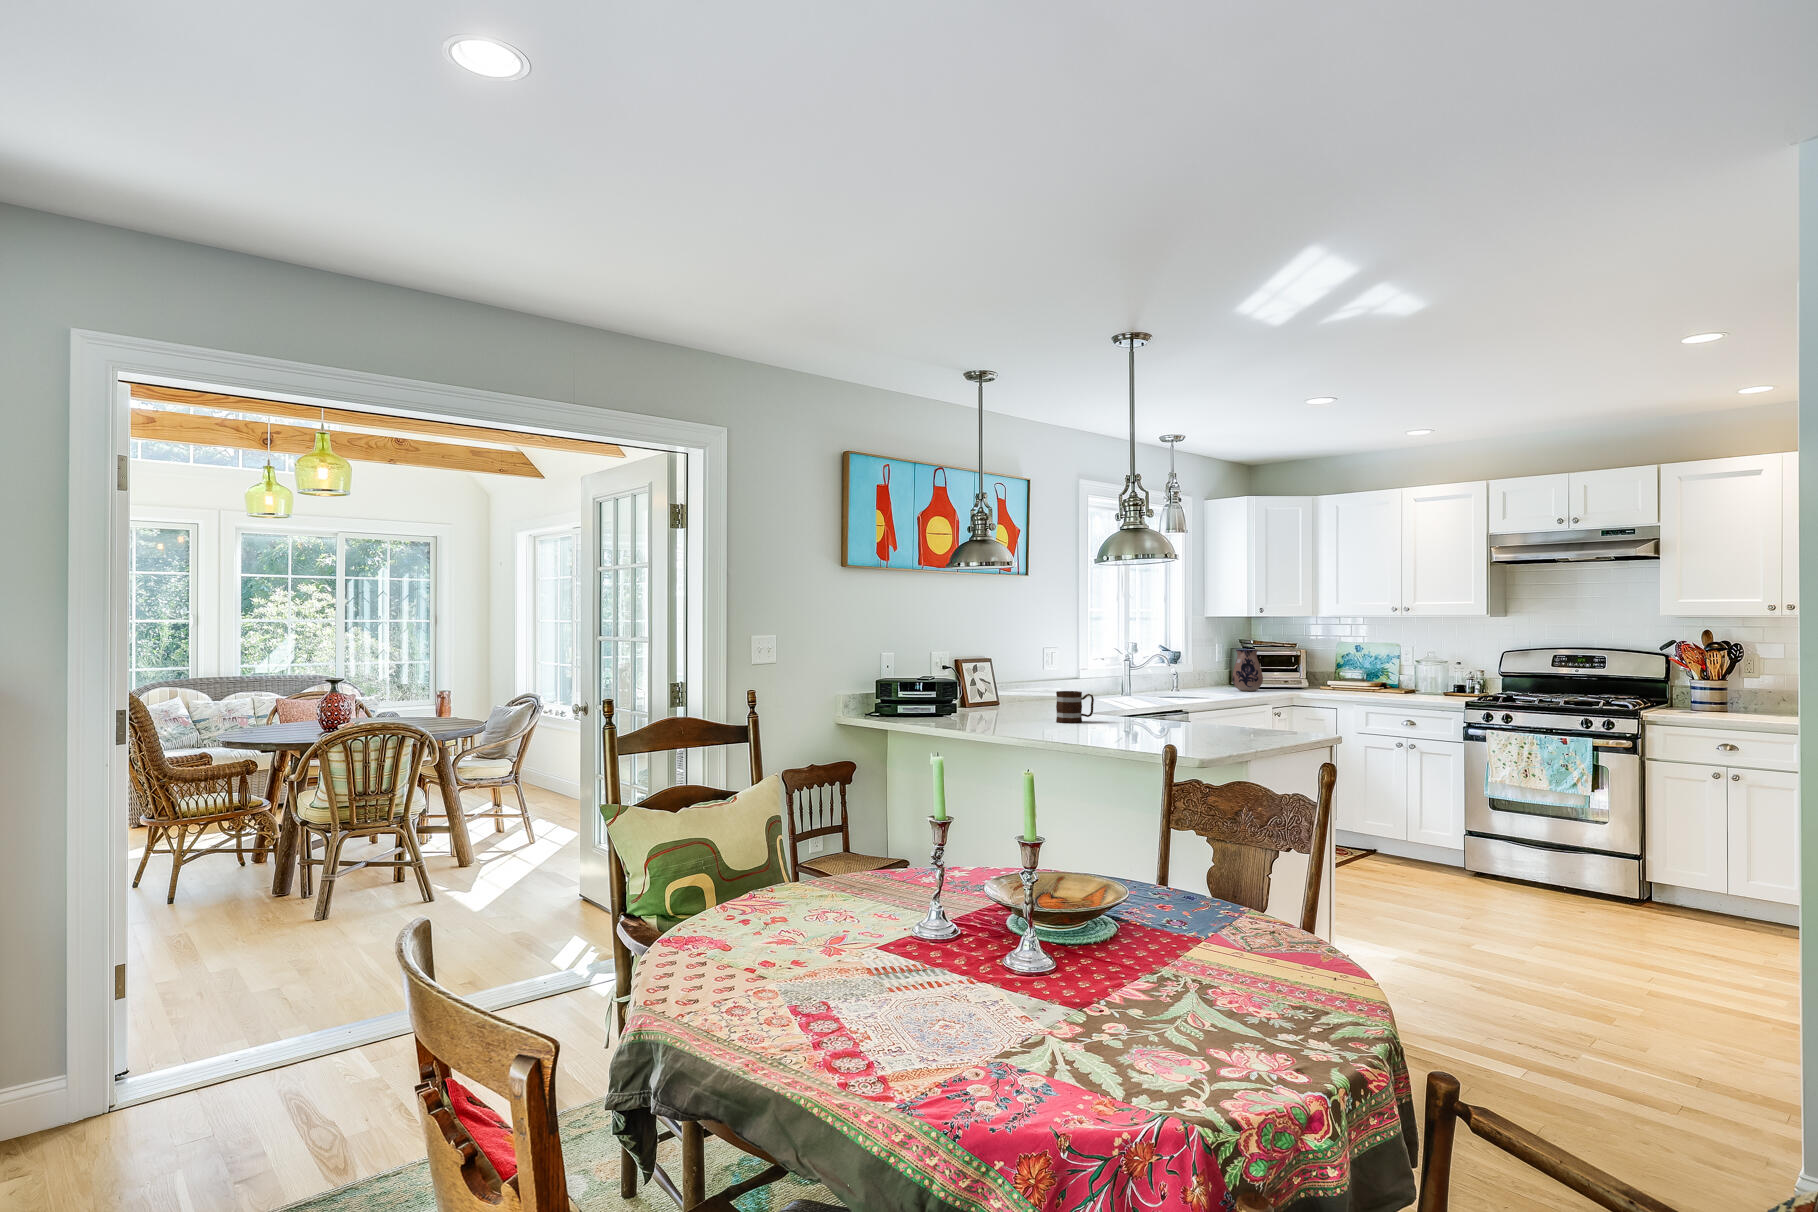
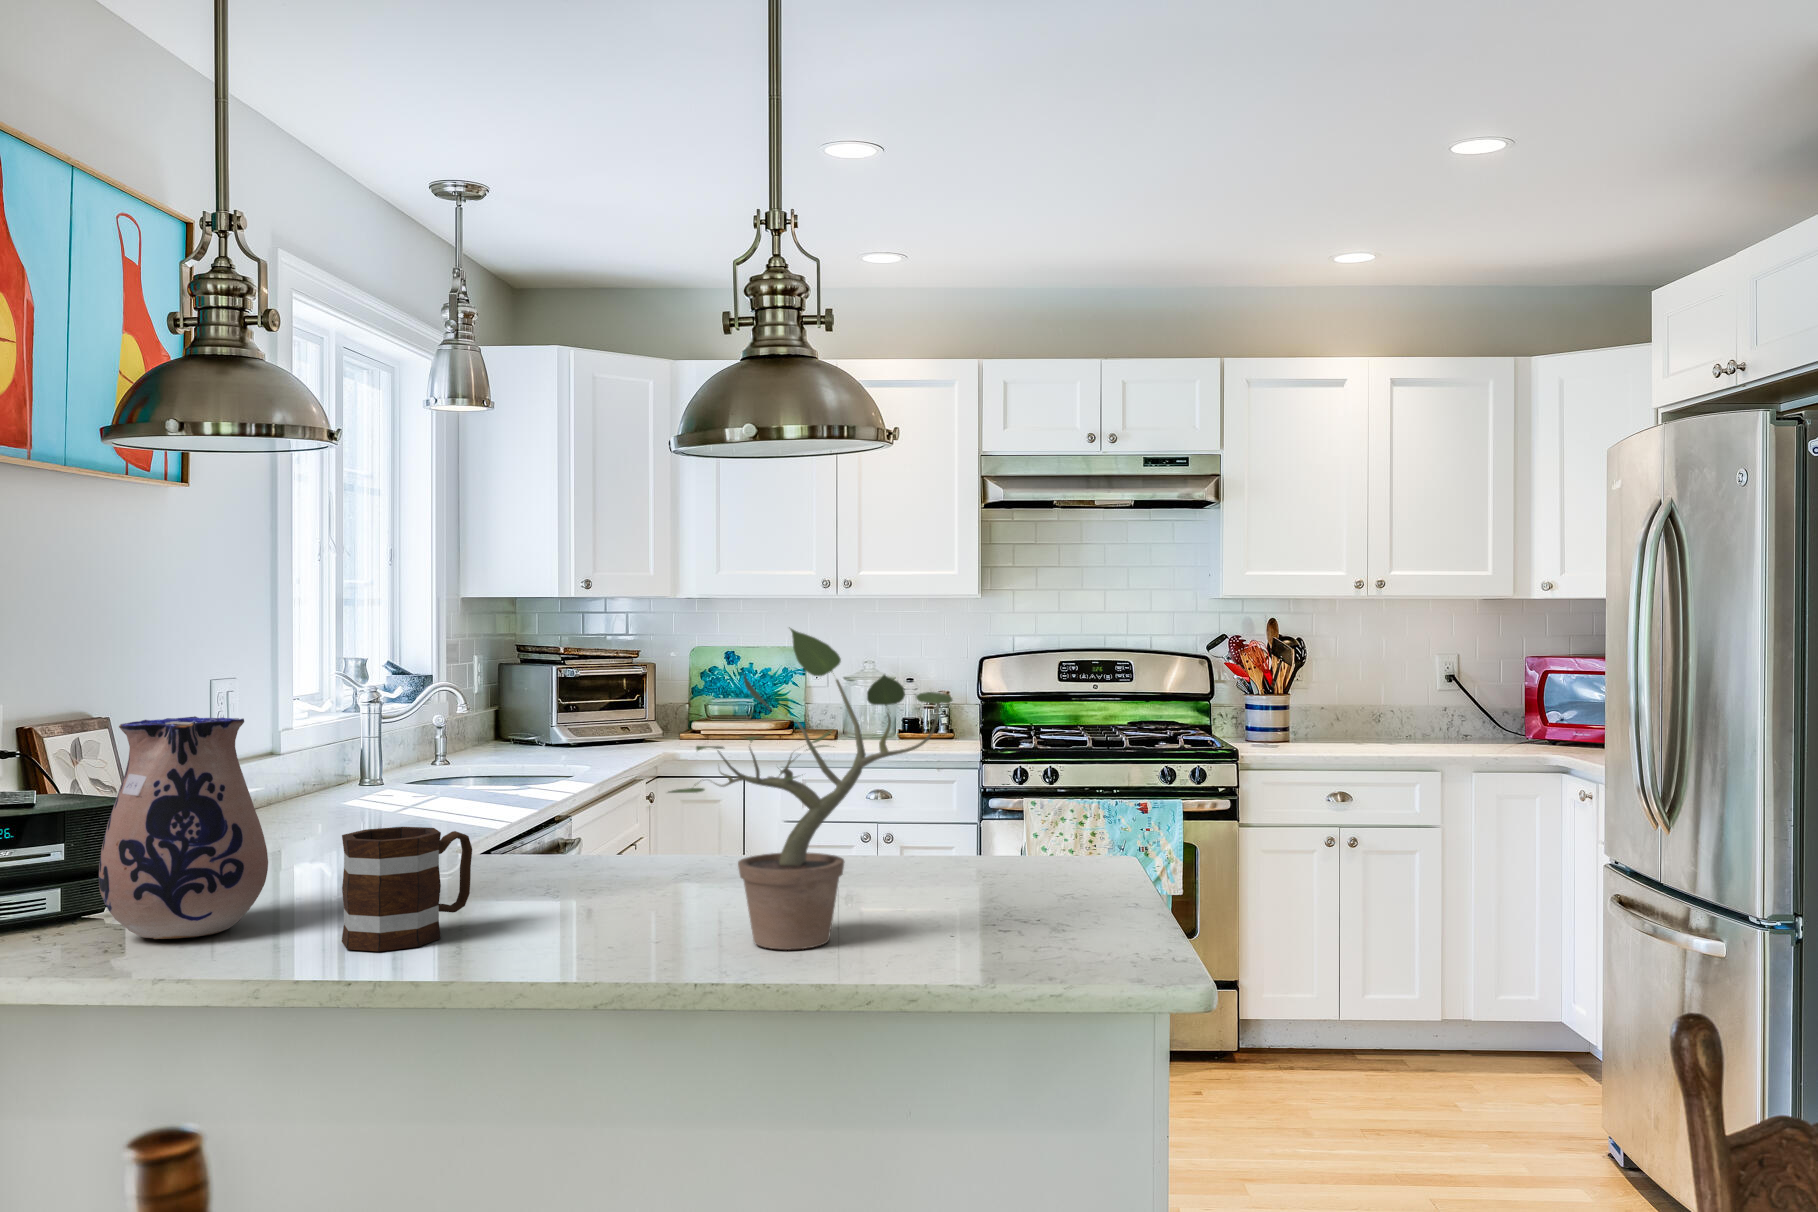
potted plant: none [1125,635,1215,731] -> present [668,627,952,950]
ceramic pitcher: present [1232,649,1263,691] -> present [99,716,268,939]

